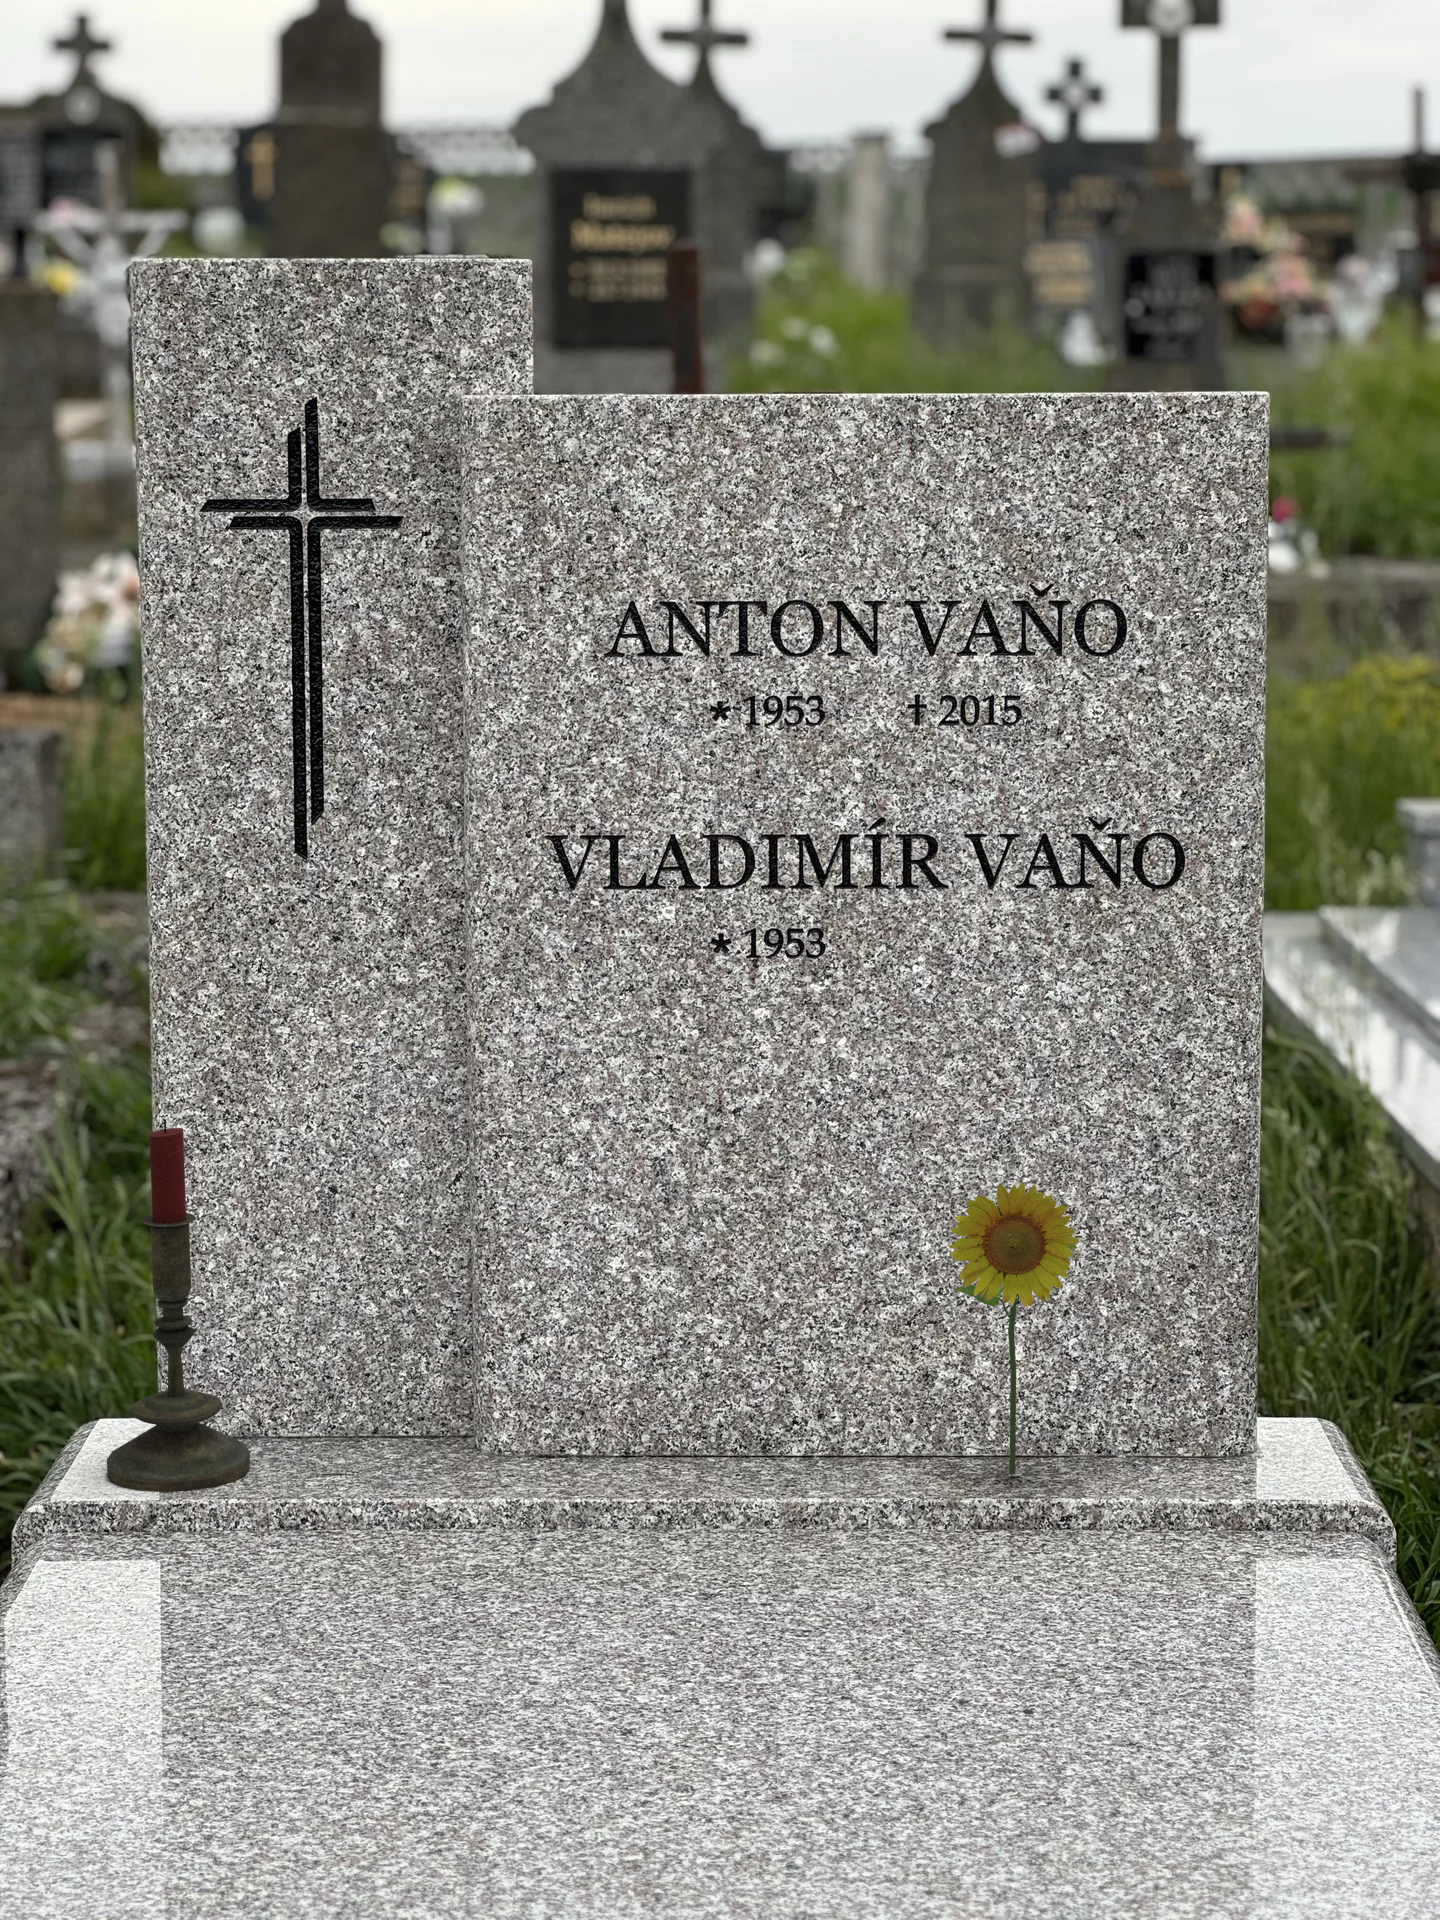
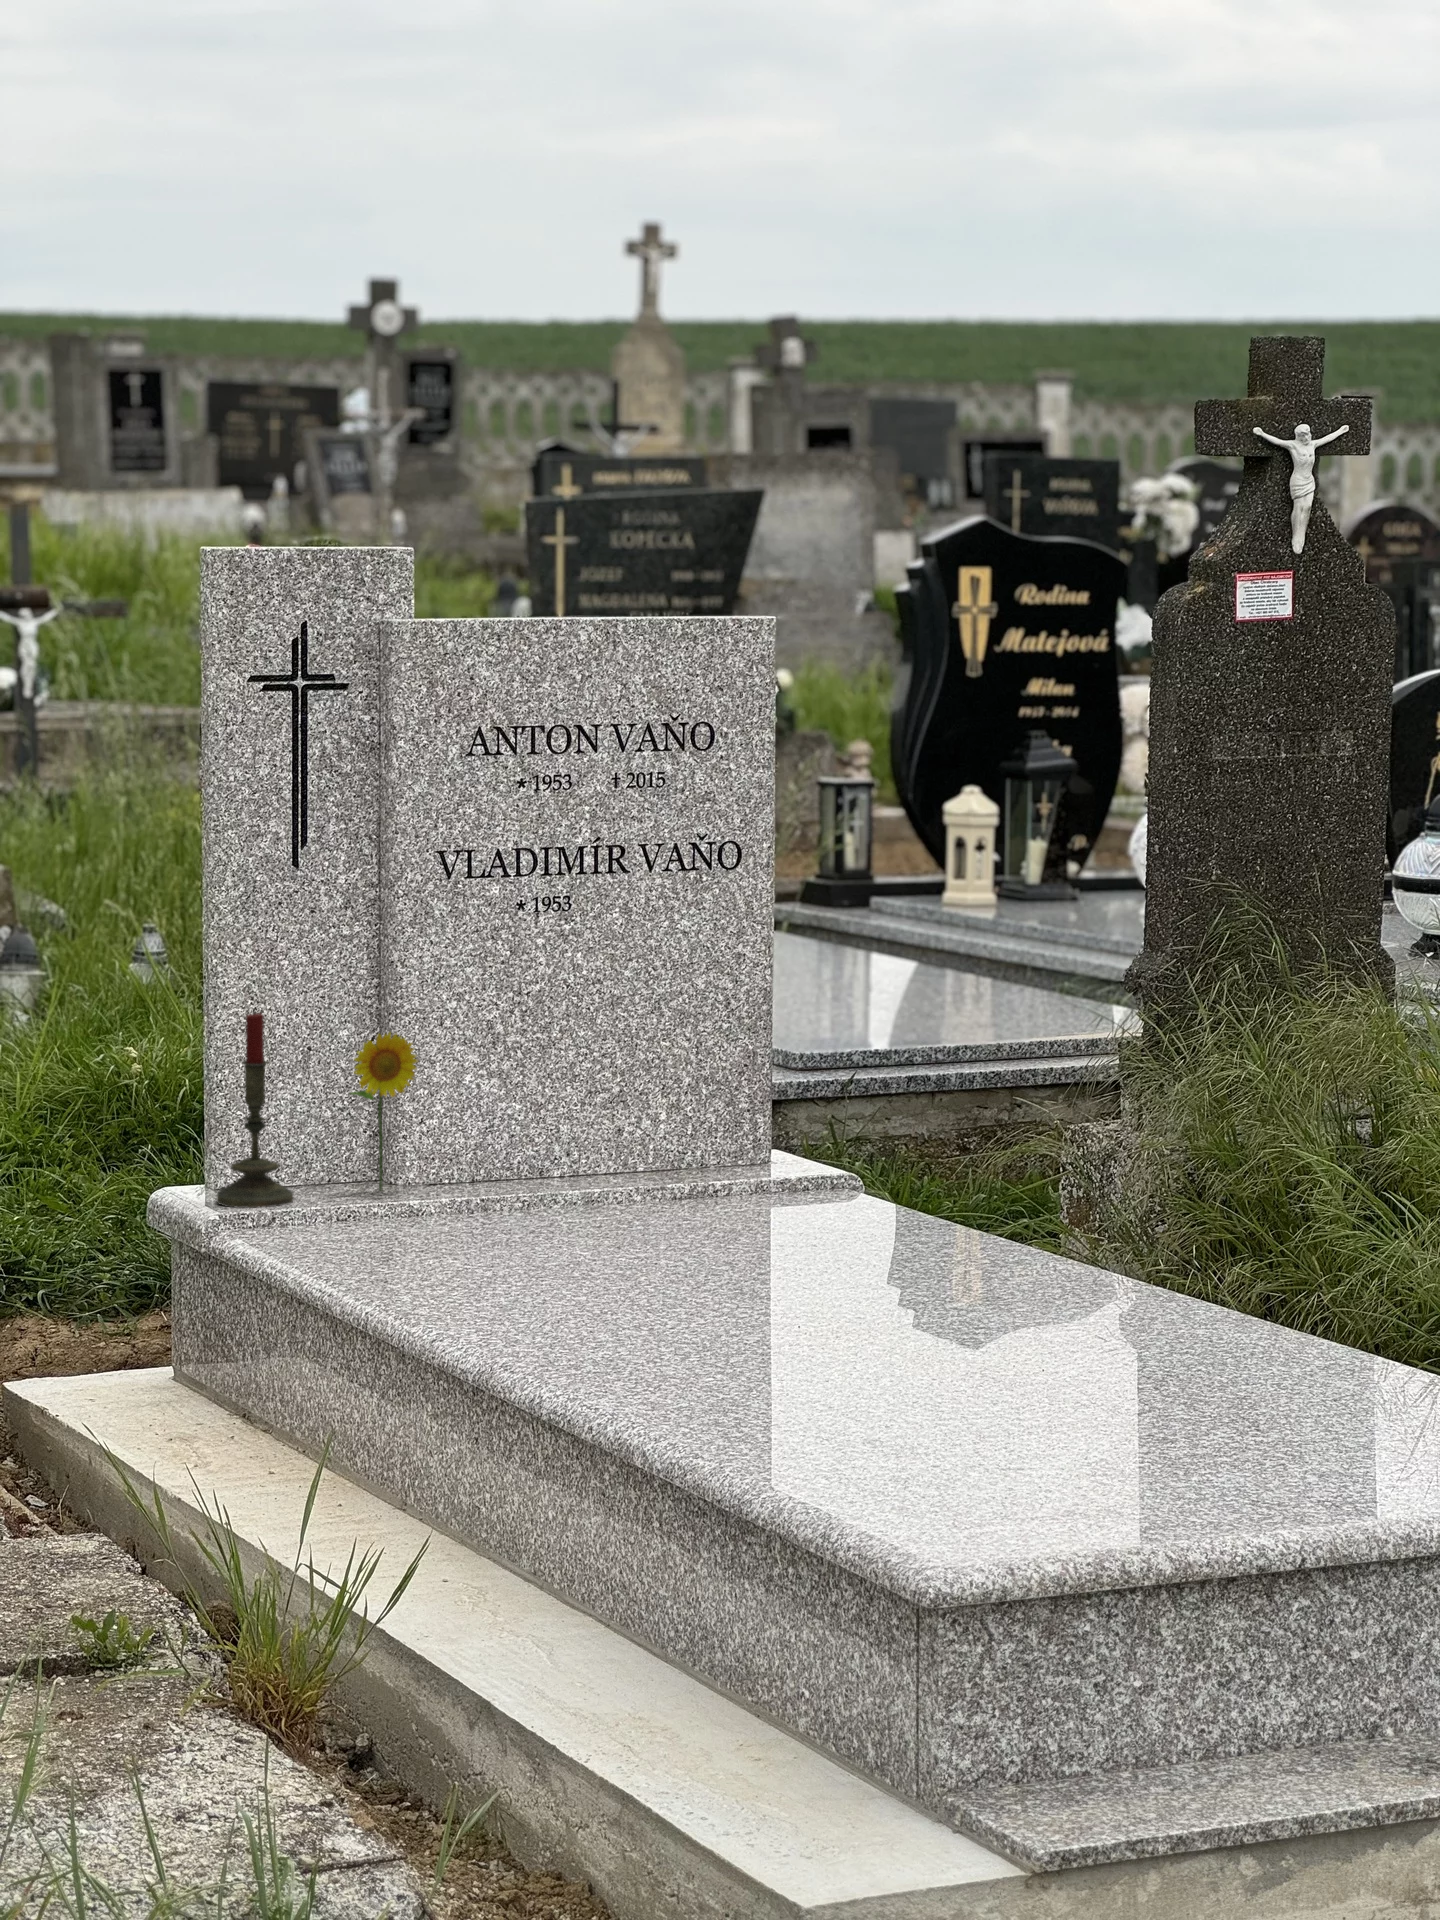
flower: present [950,1182,1079,1474] -> present [351,1032,418,1191]

